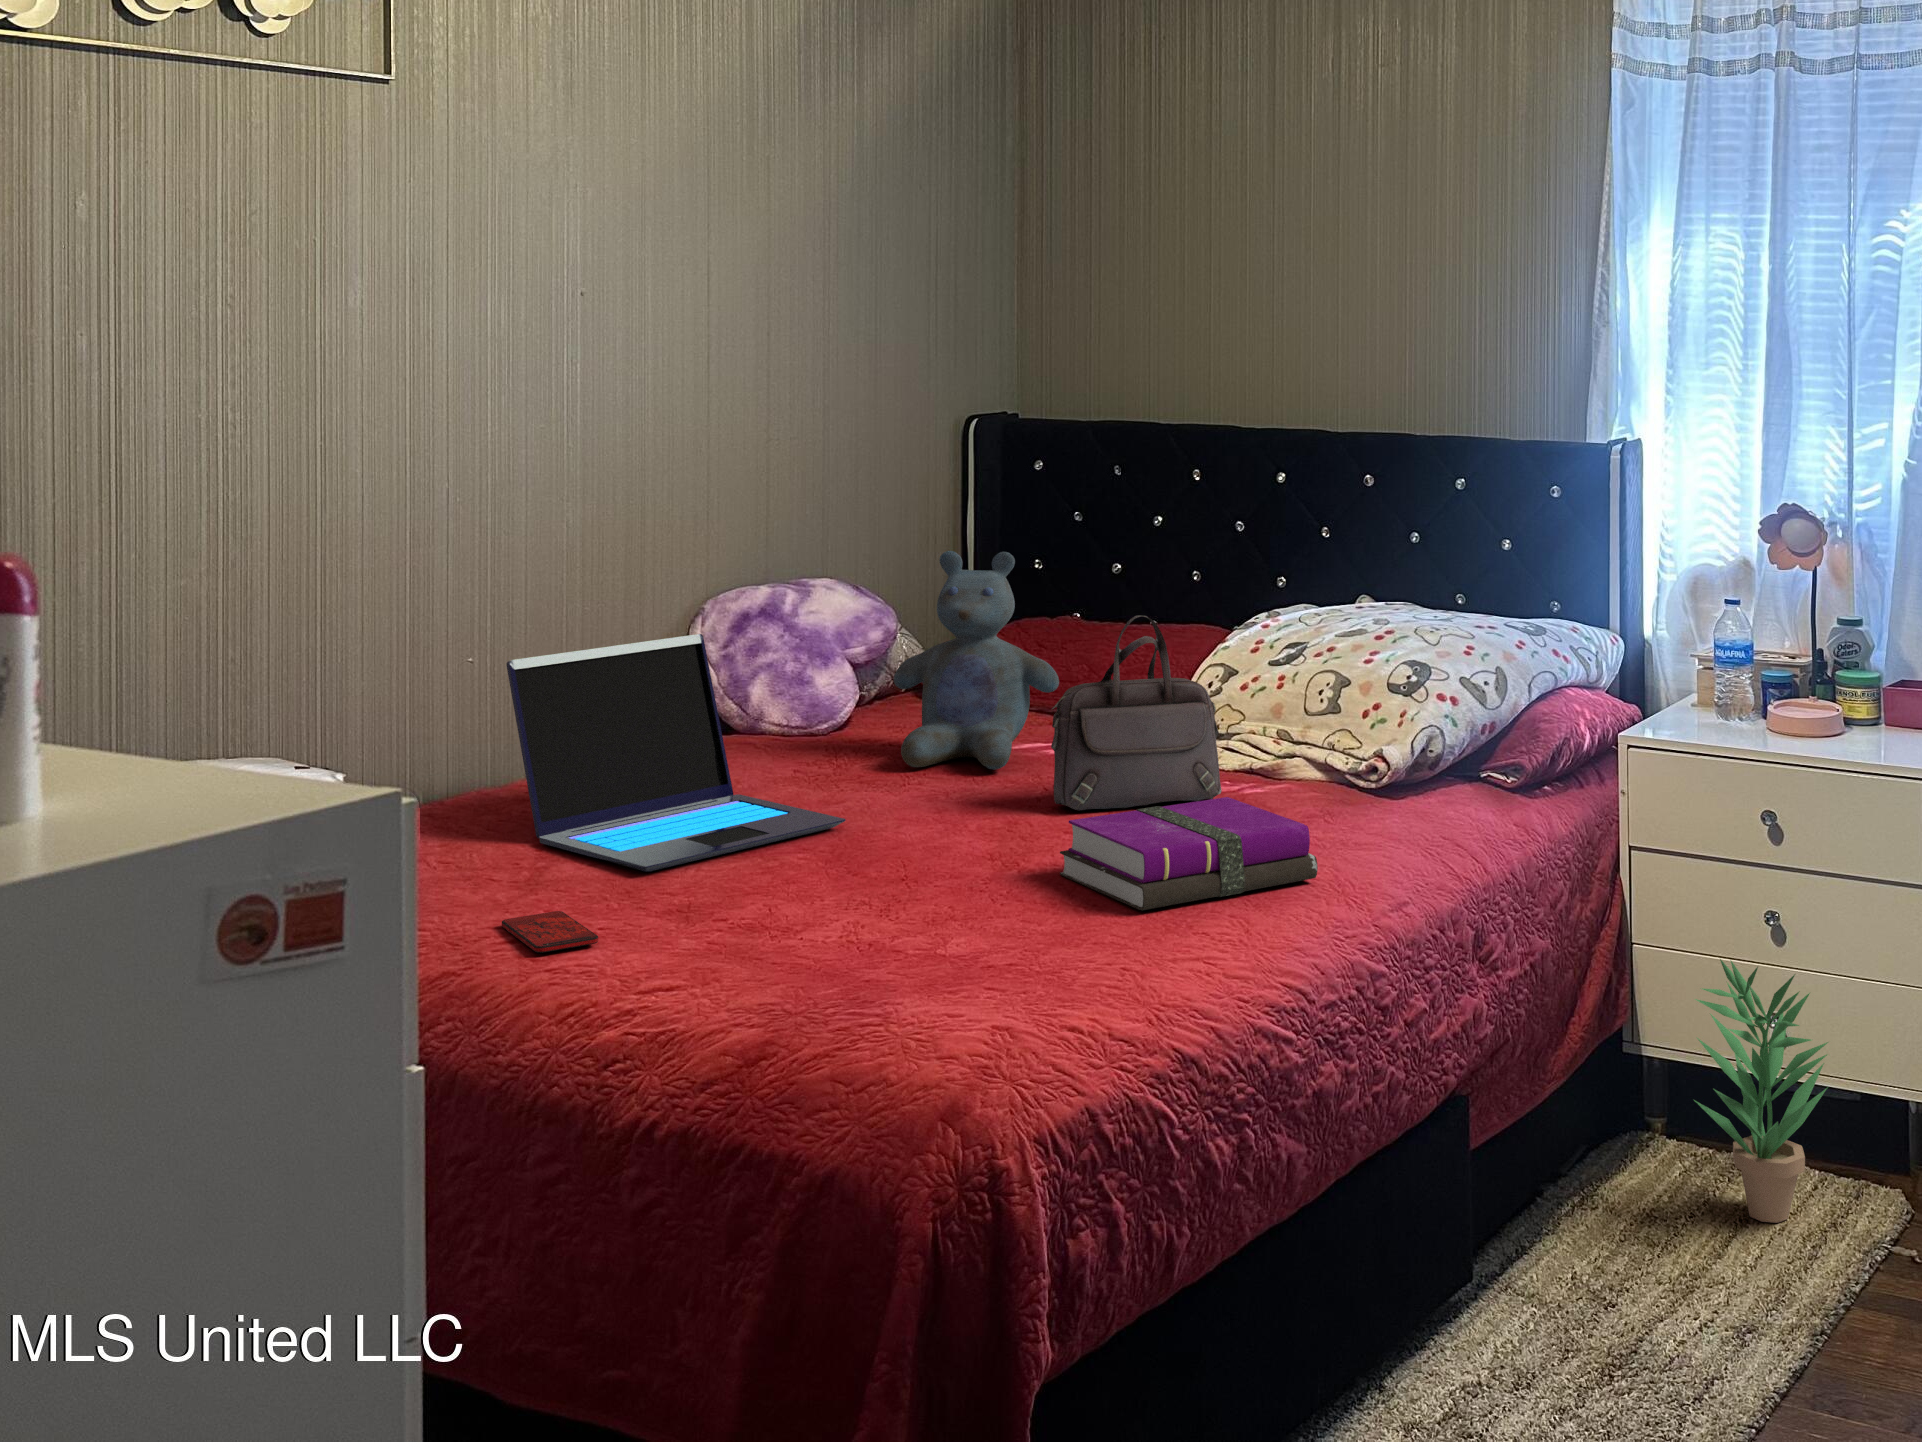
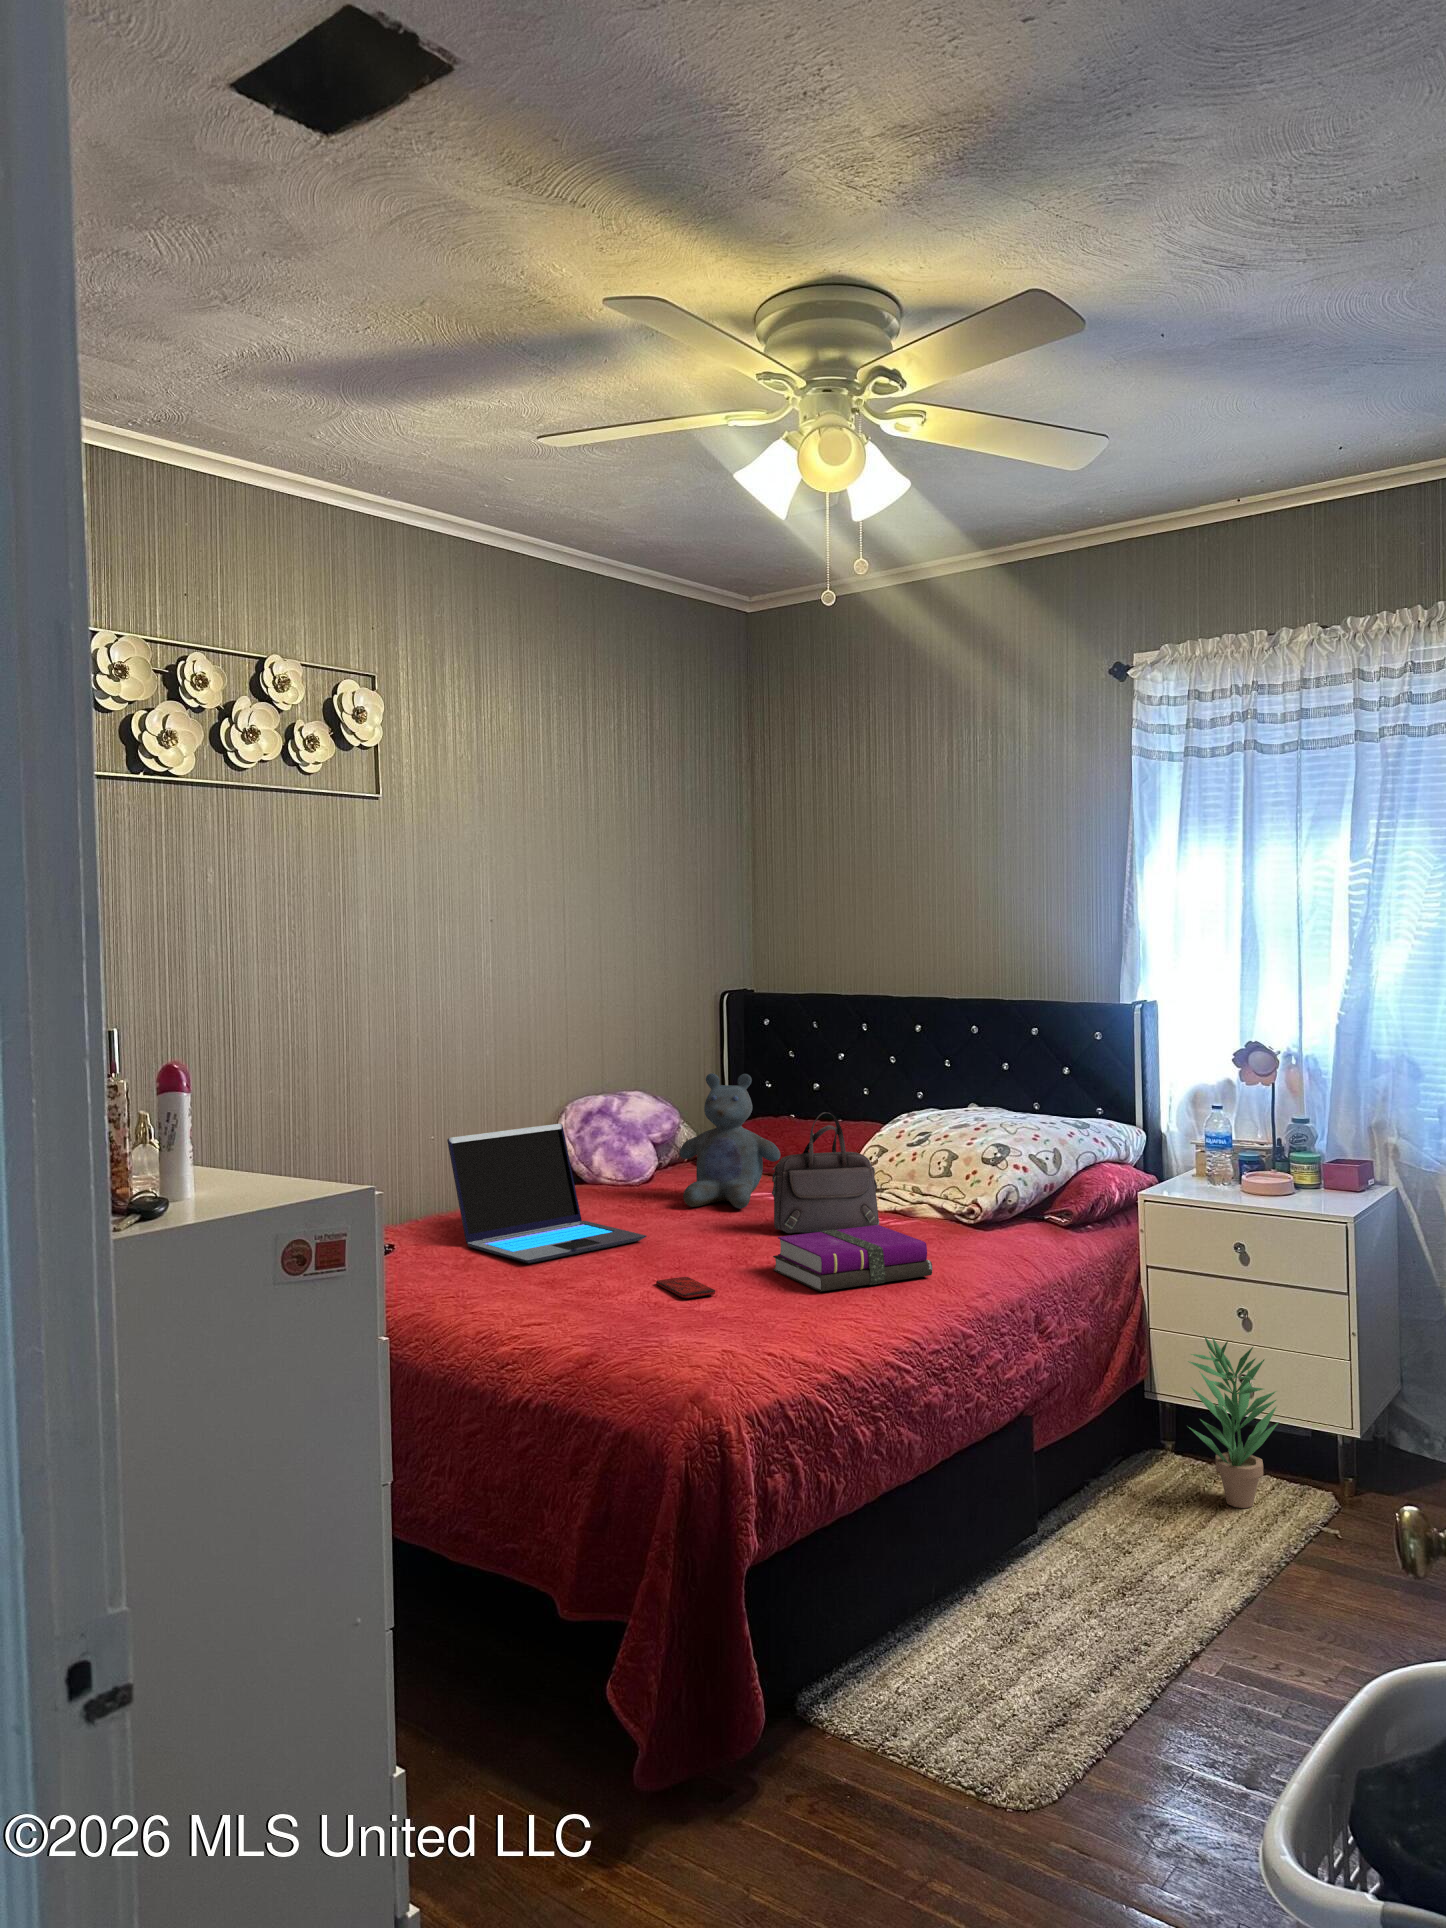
smartphone: present [502,911,598,953] -> present [656,1277,715,1298]

